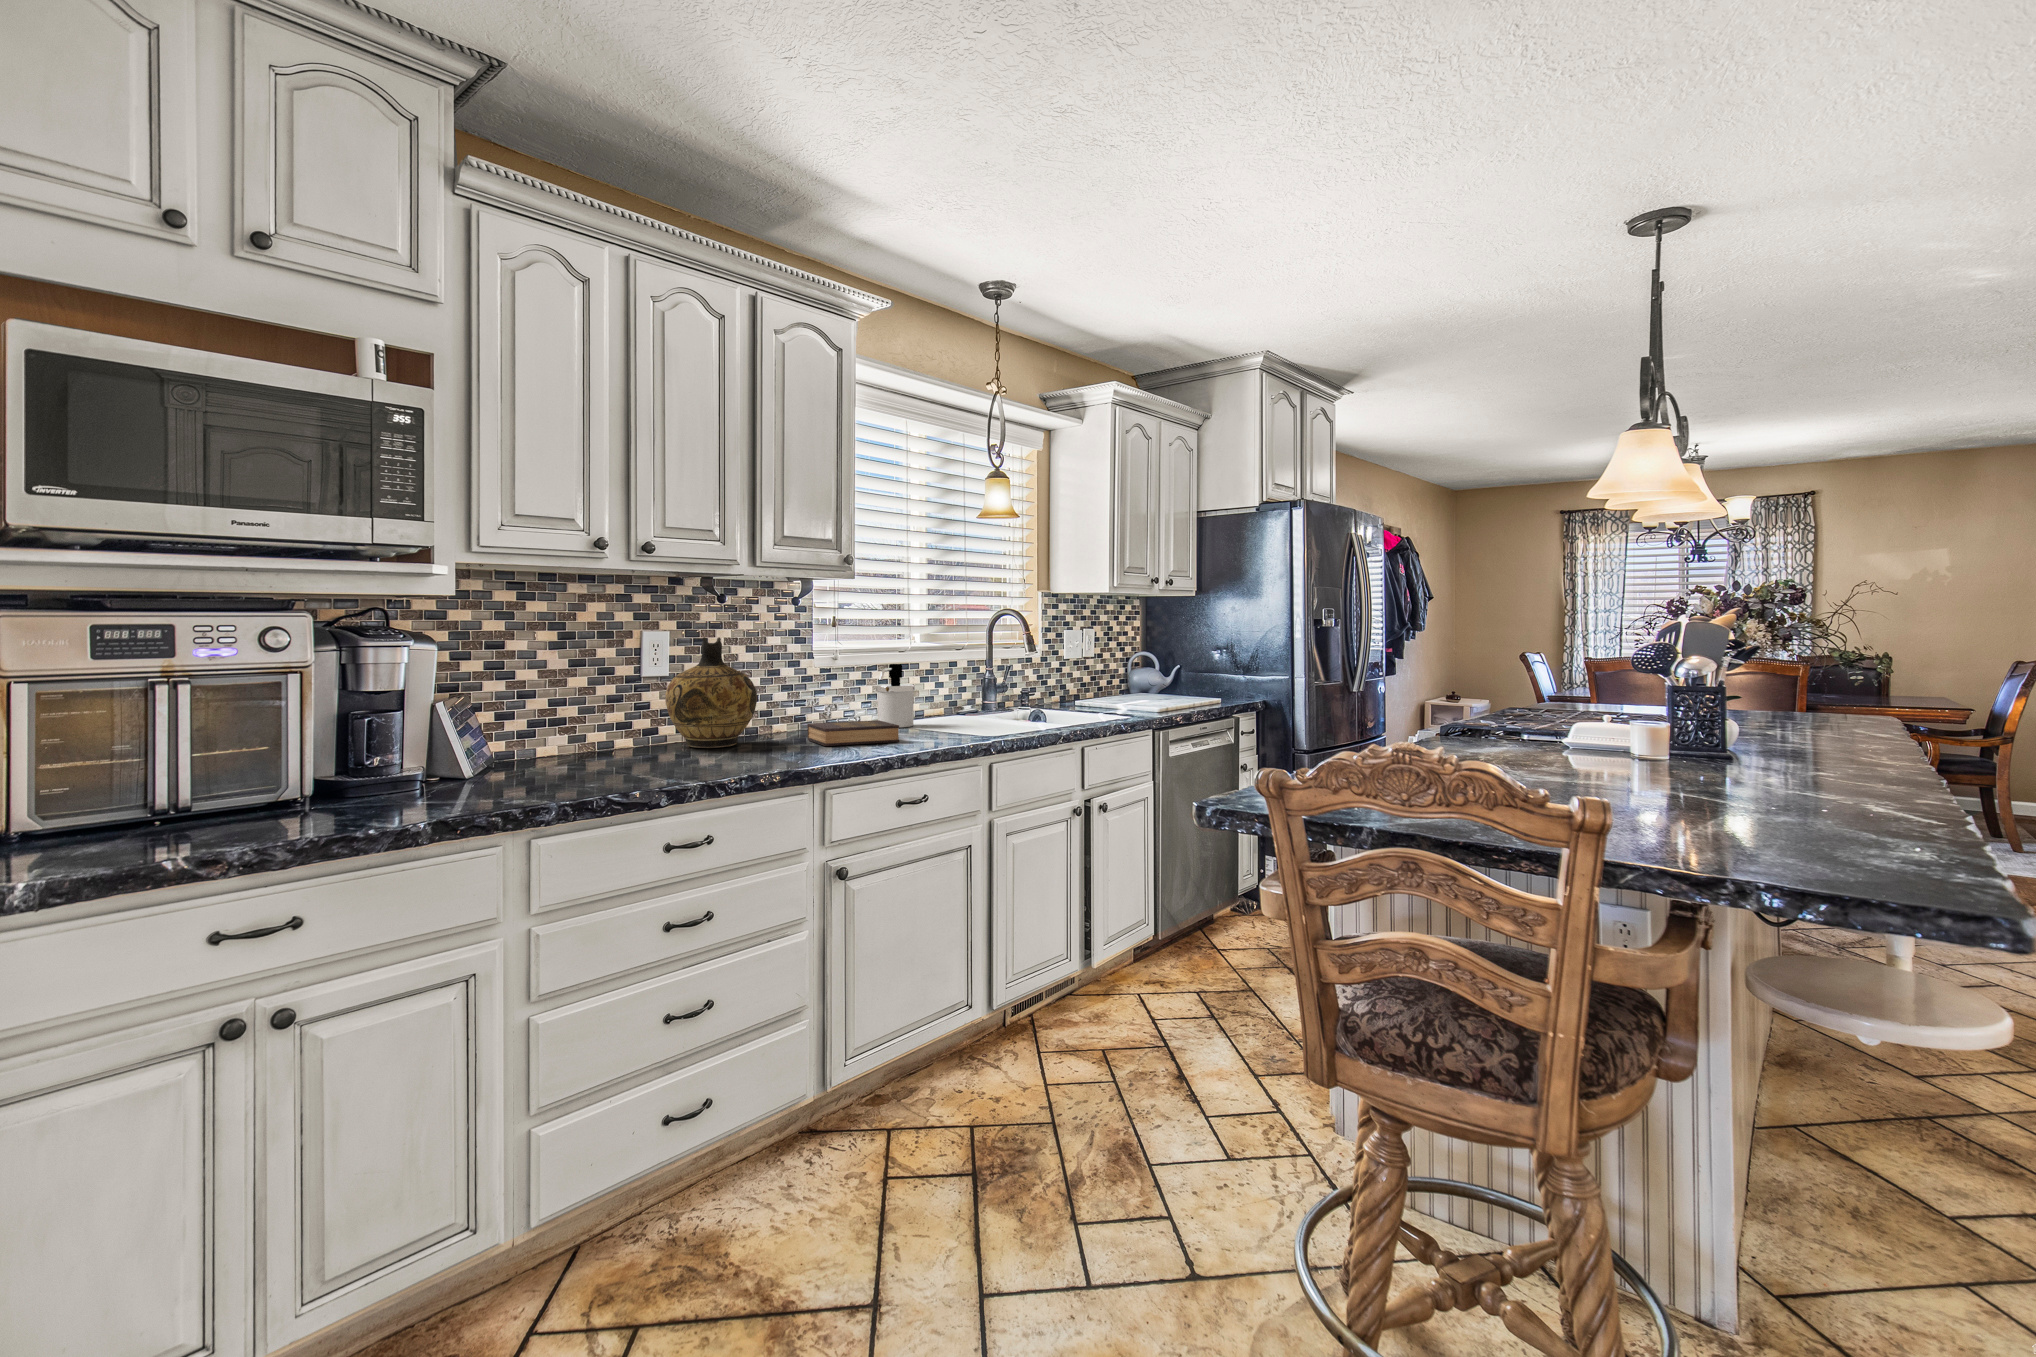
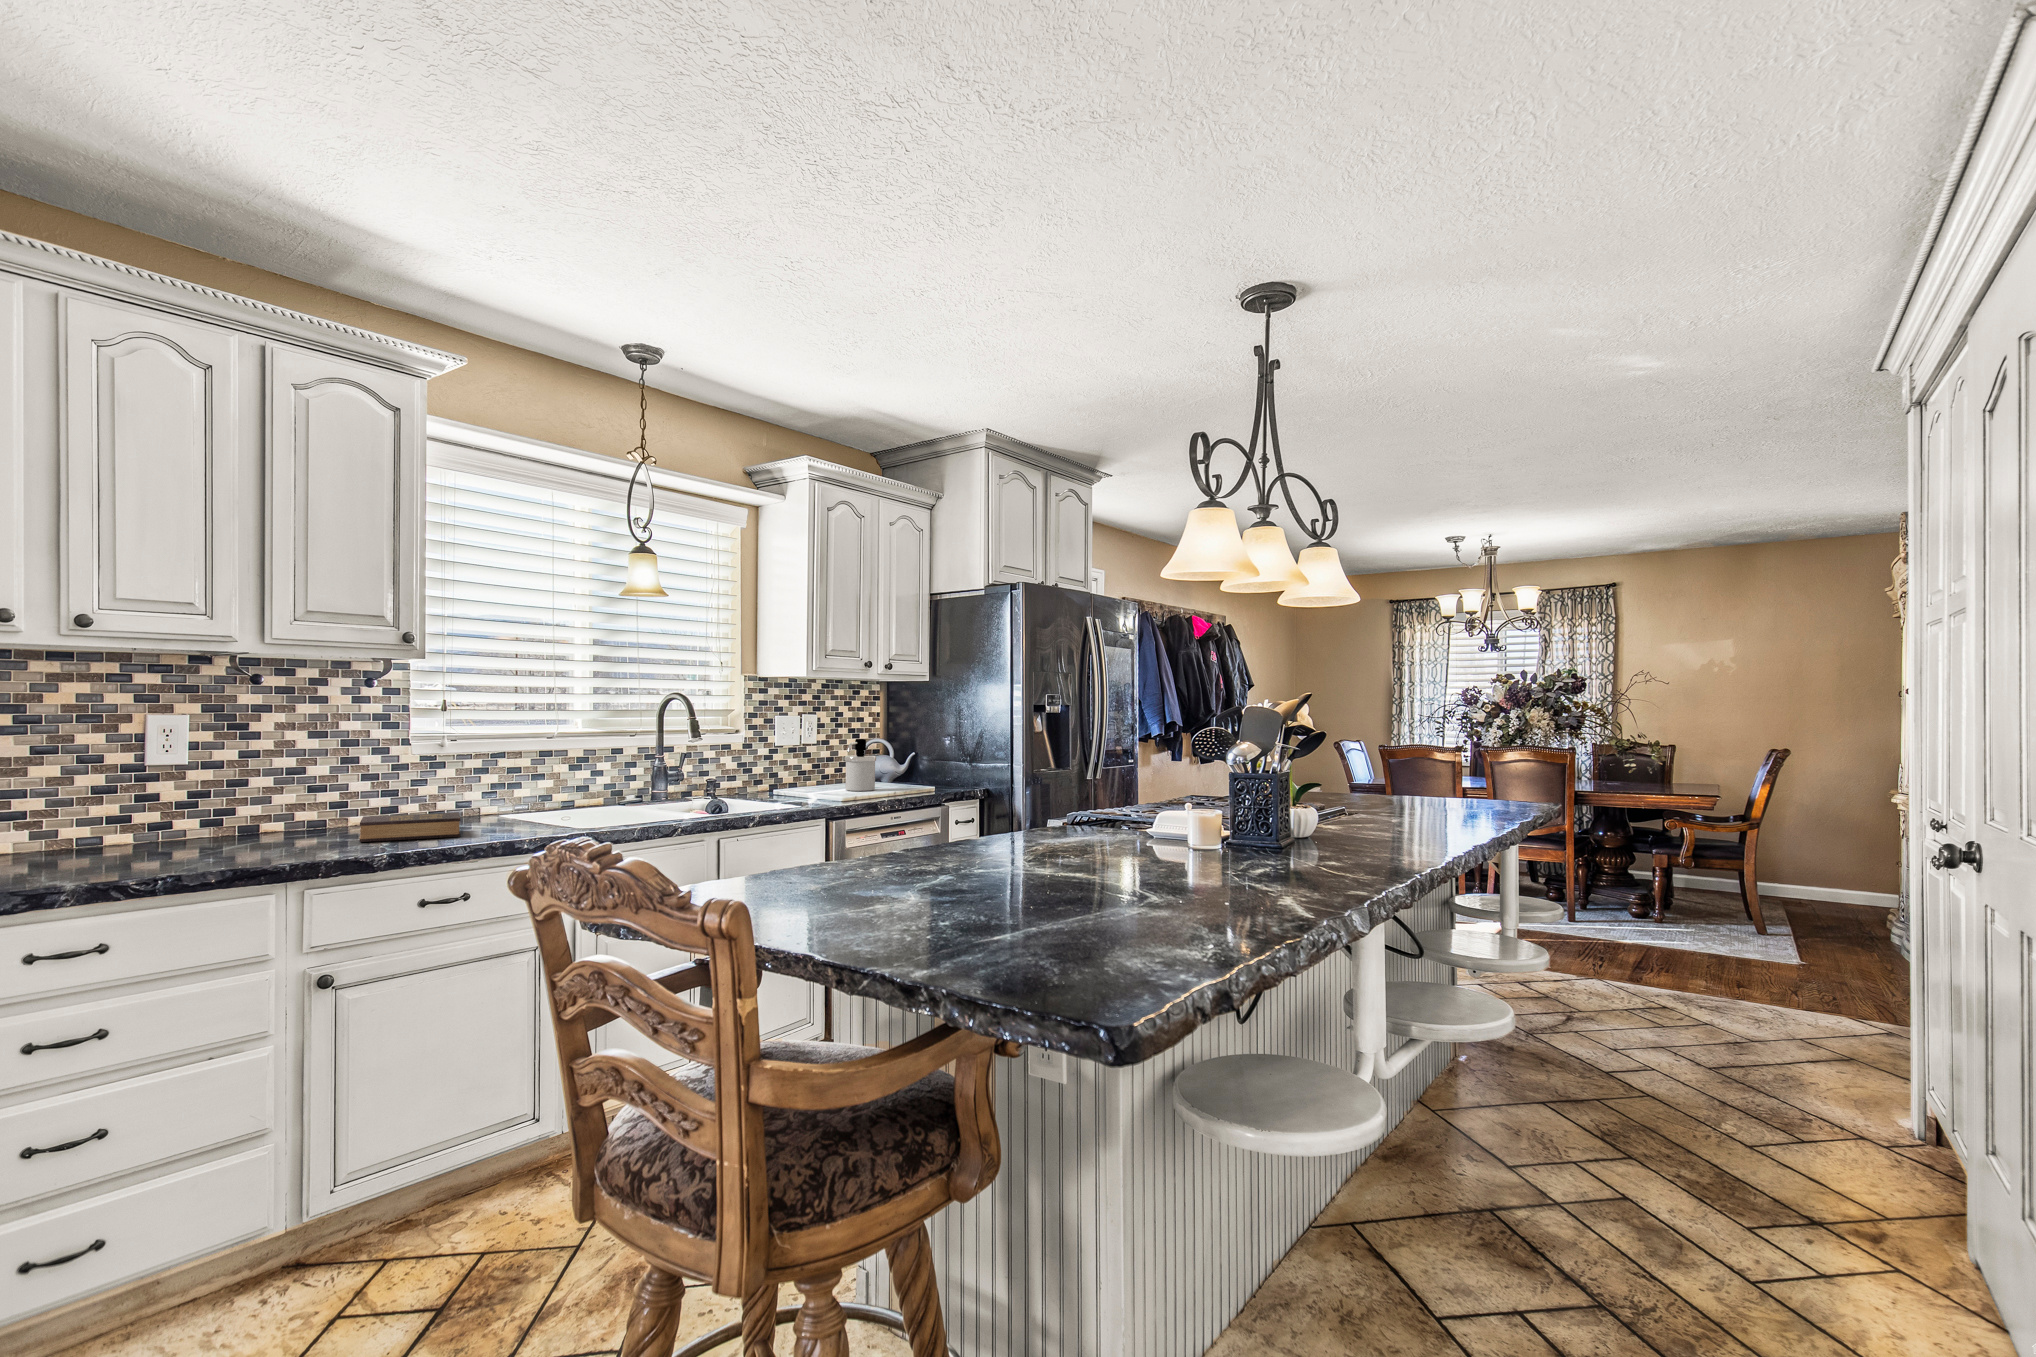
ceramic jug: present [665,637,757,748] -> none [171,720,295,845]
soap dispenser: present [876,664,915,727] -> present [845,739,876,791]

